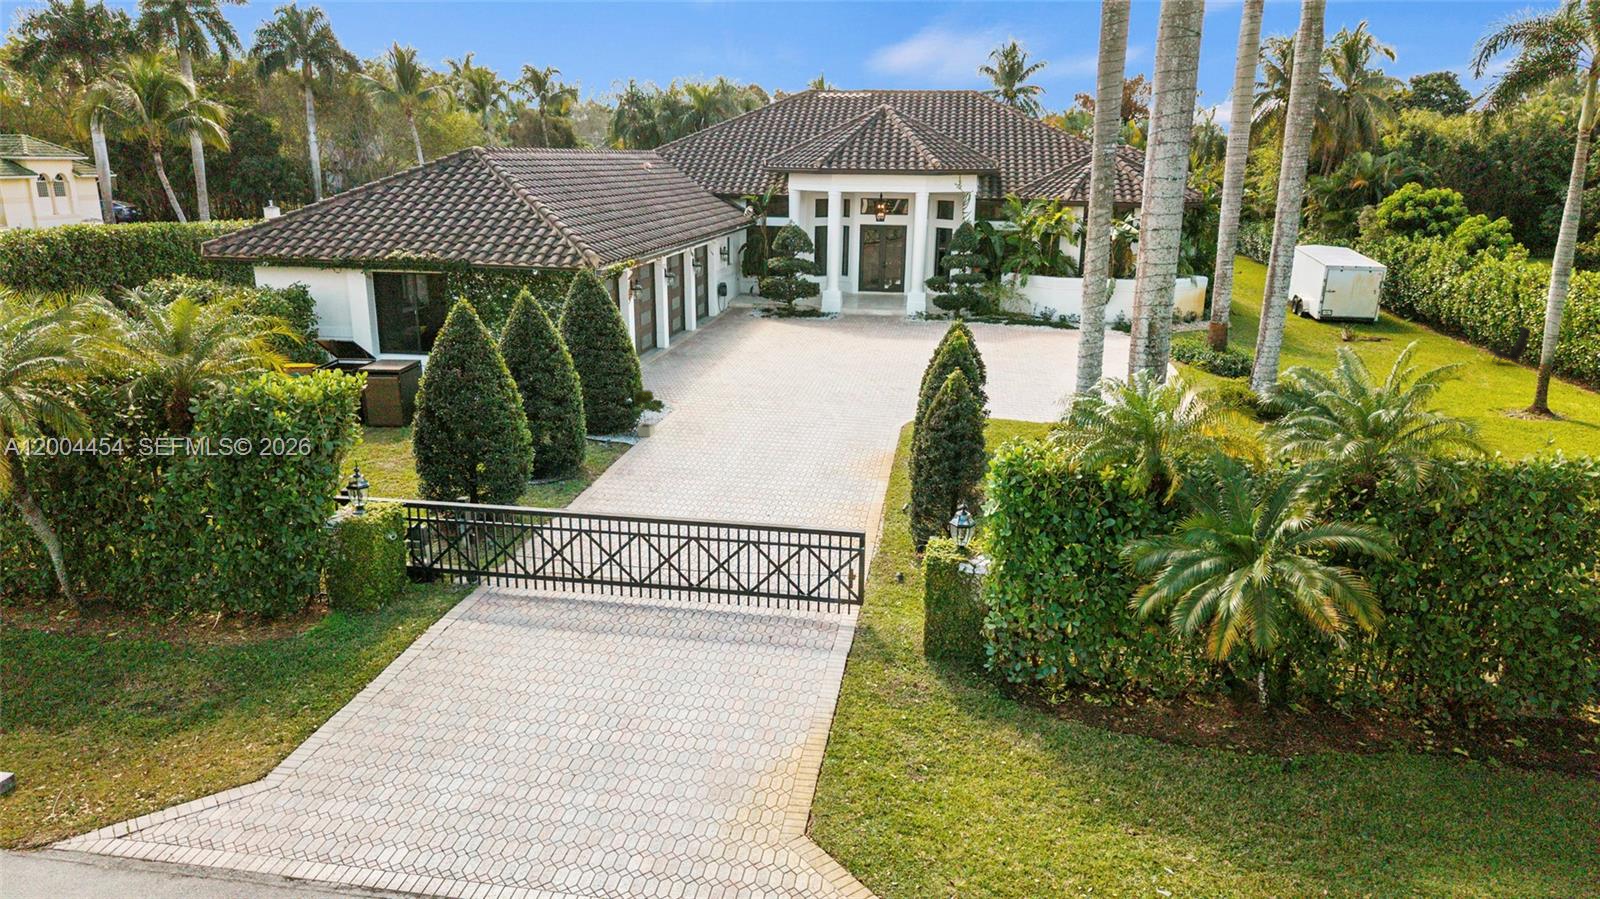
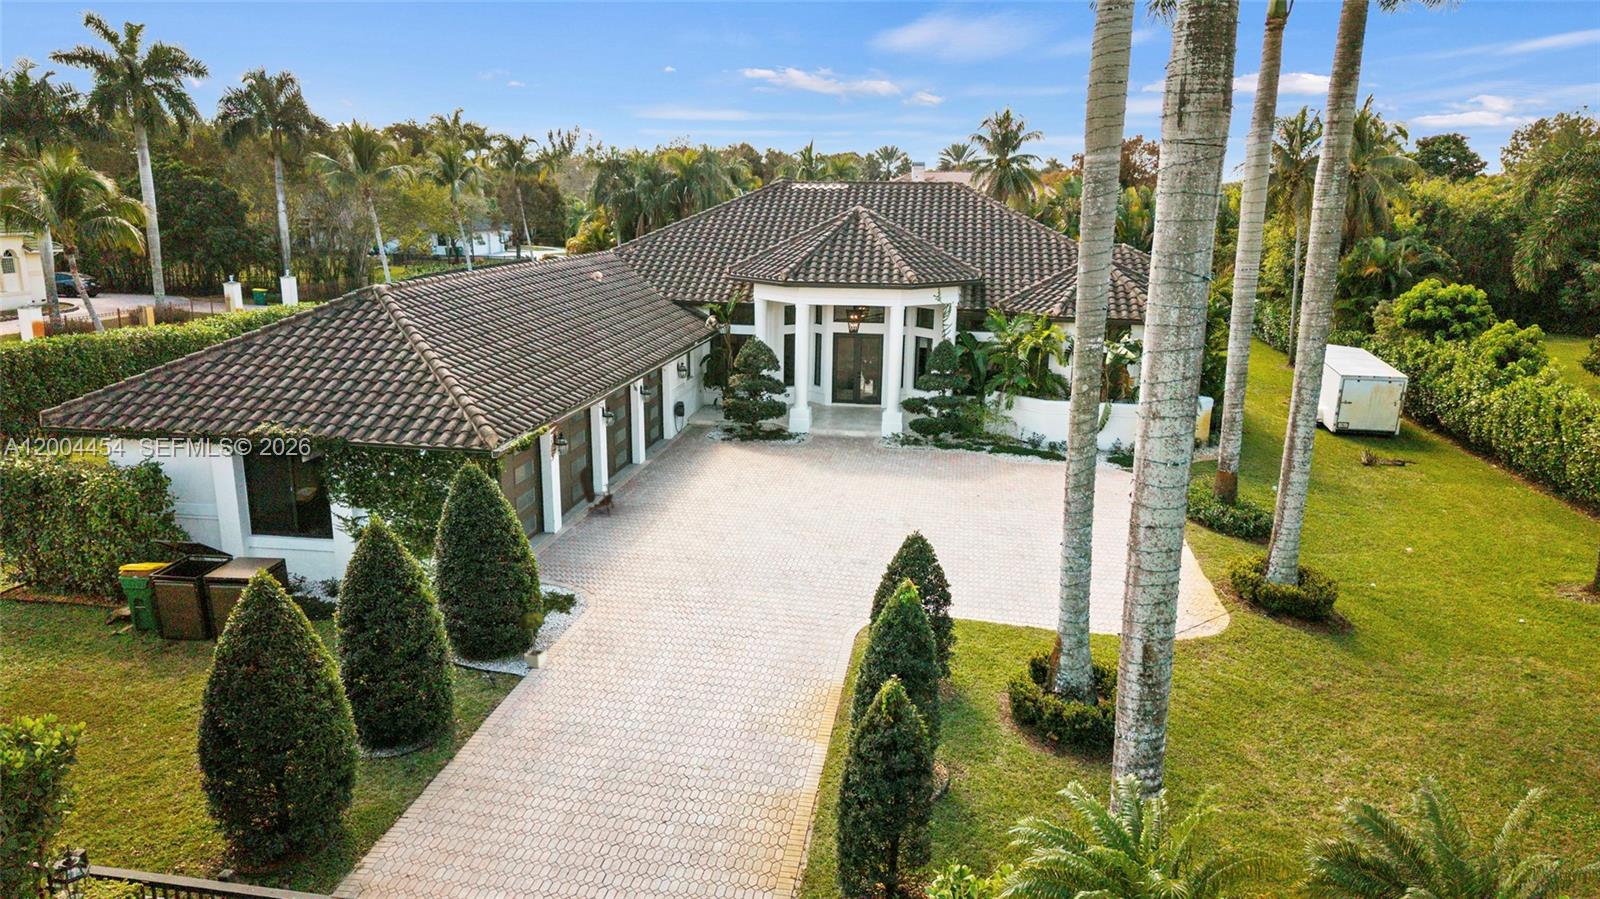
lounge chair: present [1493,326,1531,365] -> present [580,466,613,515]

